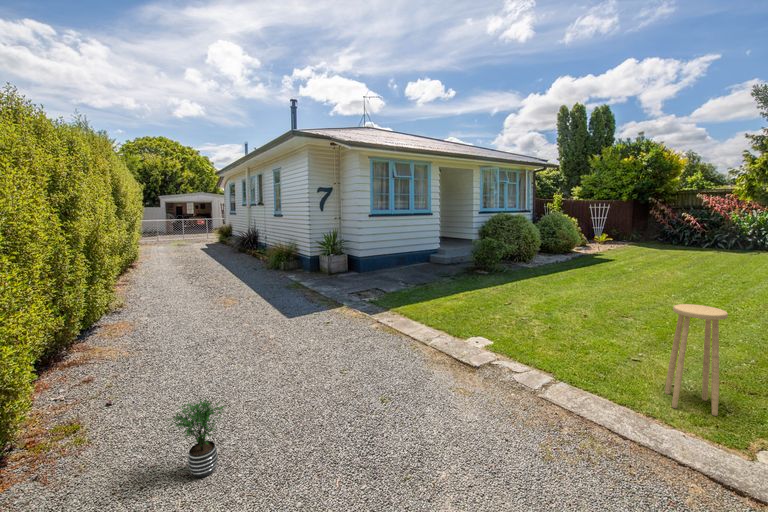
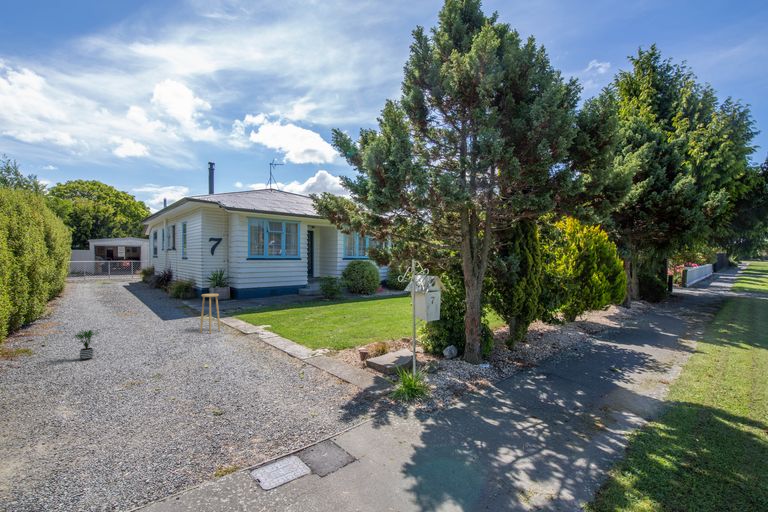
stool: present [665,304,728,416] -> present [200,294,220,334]

